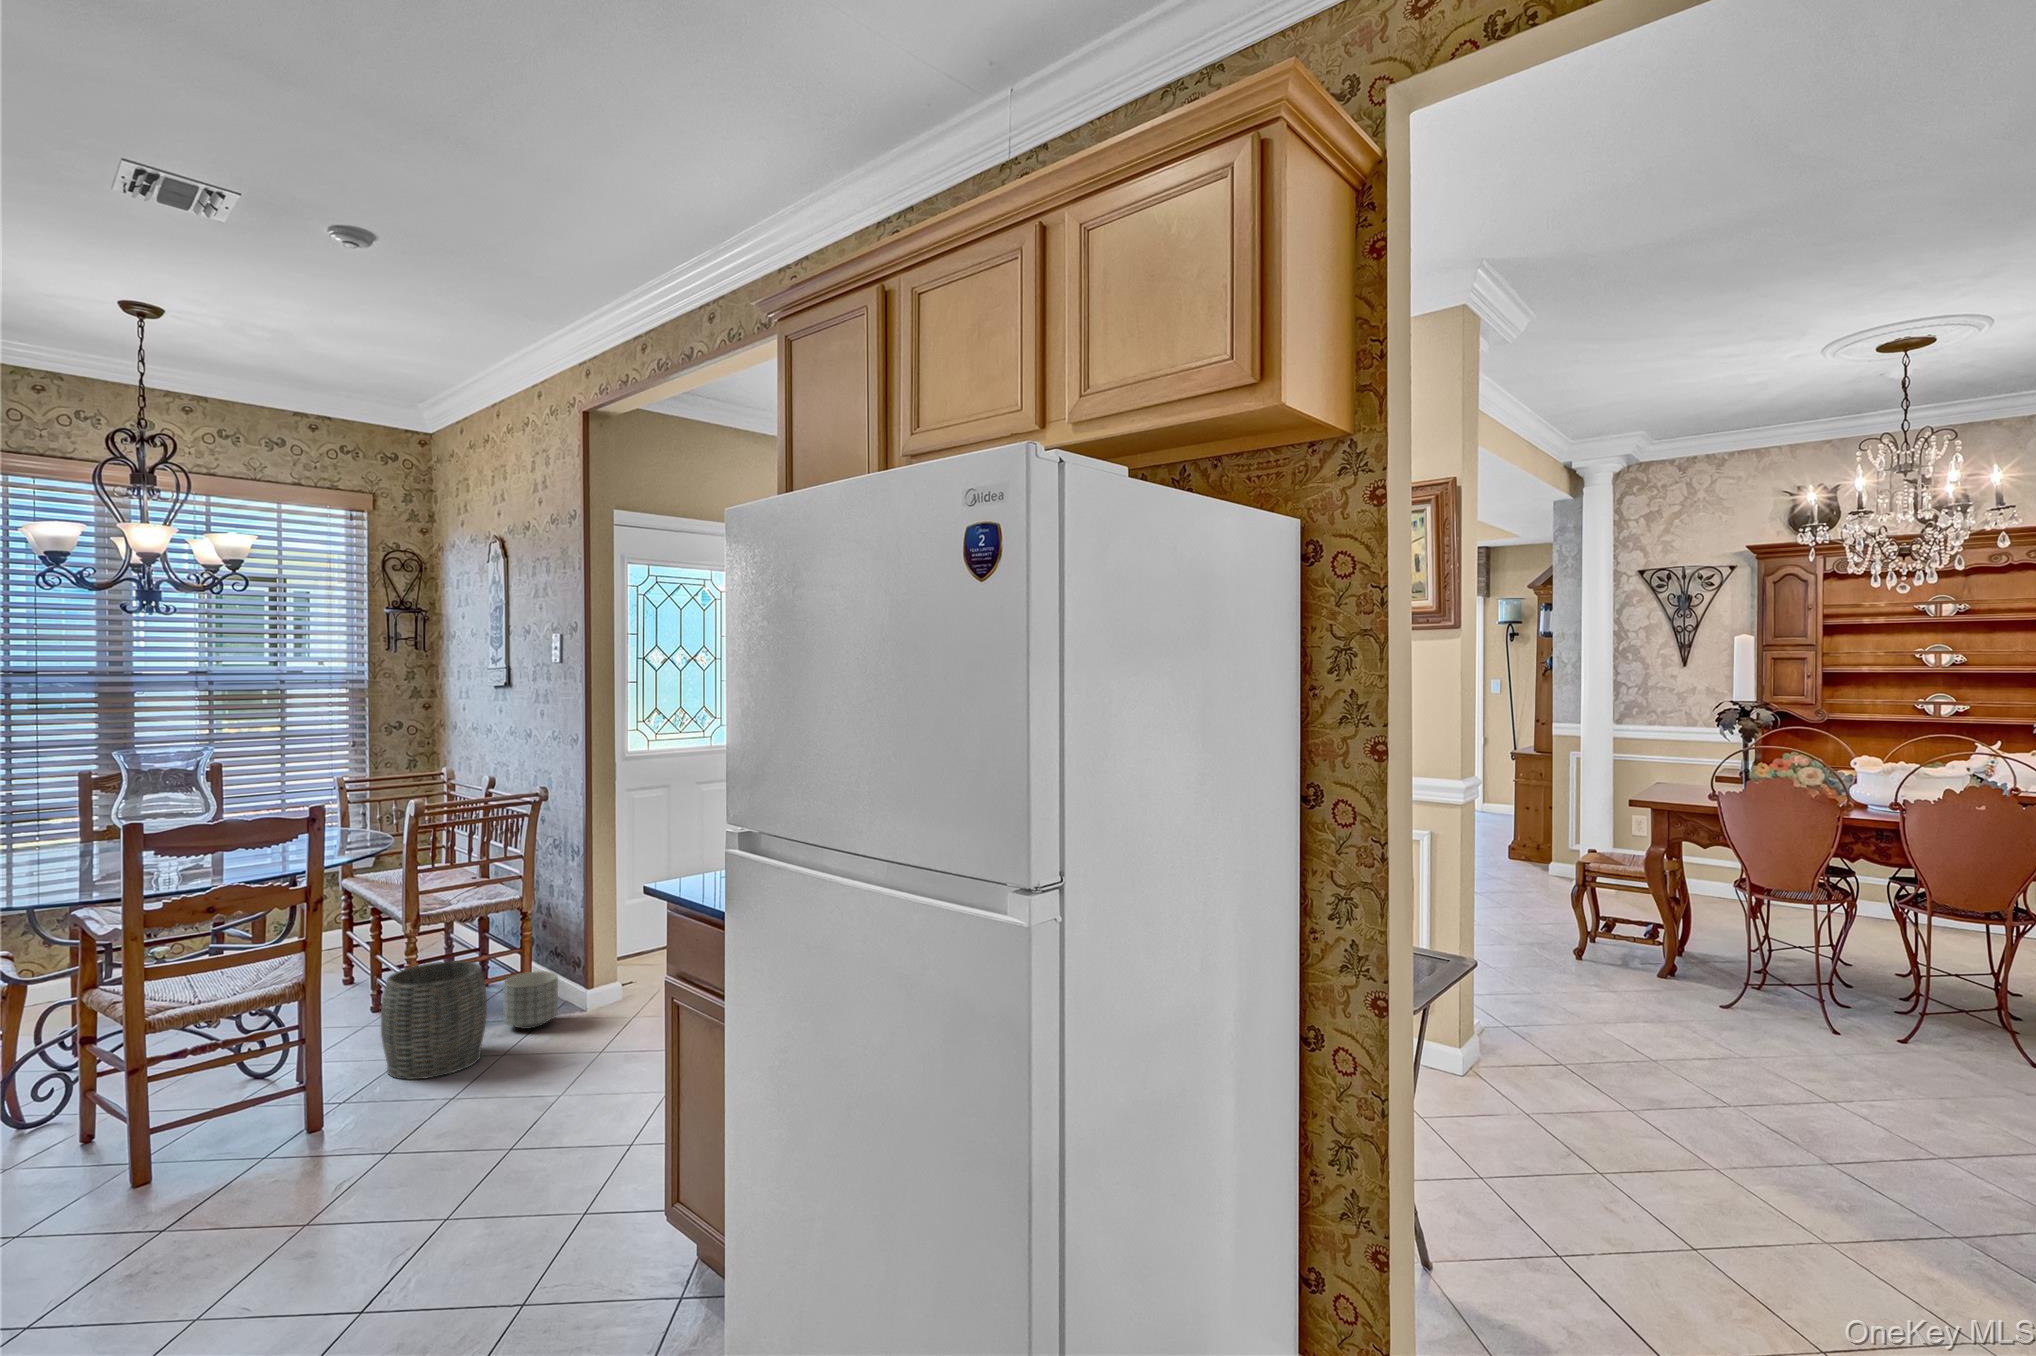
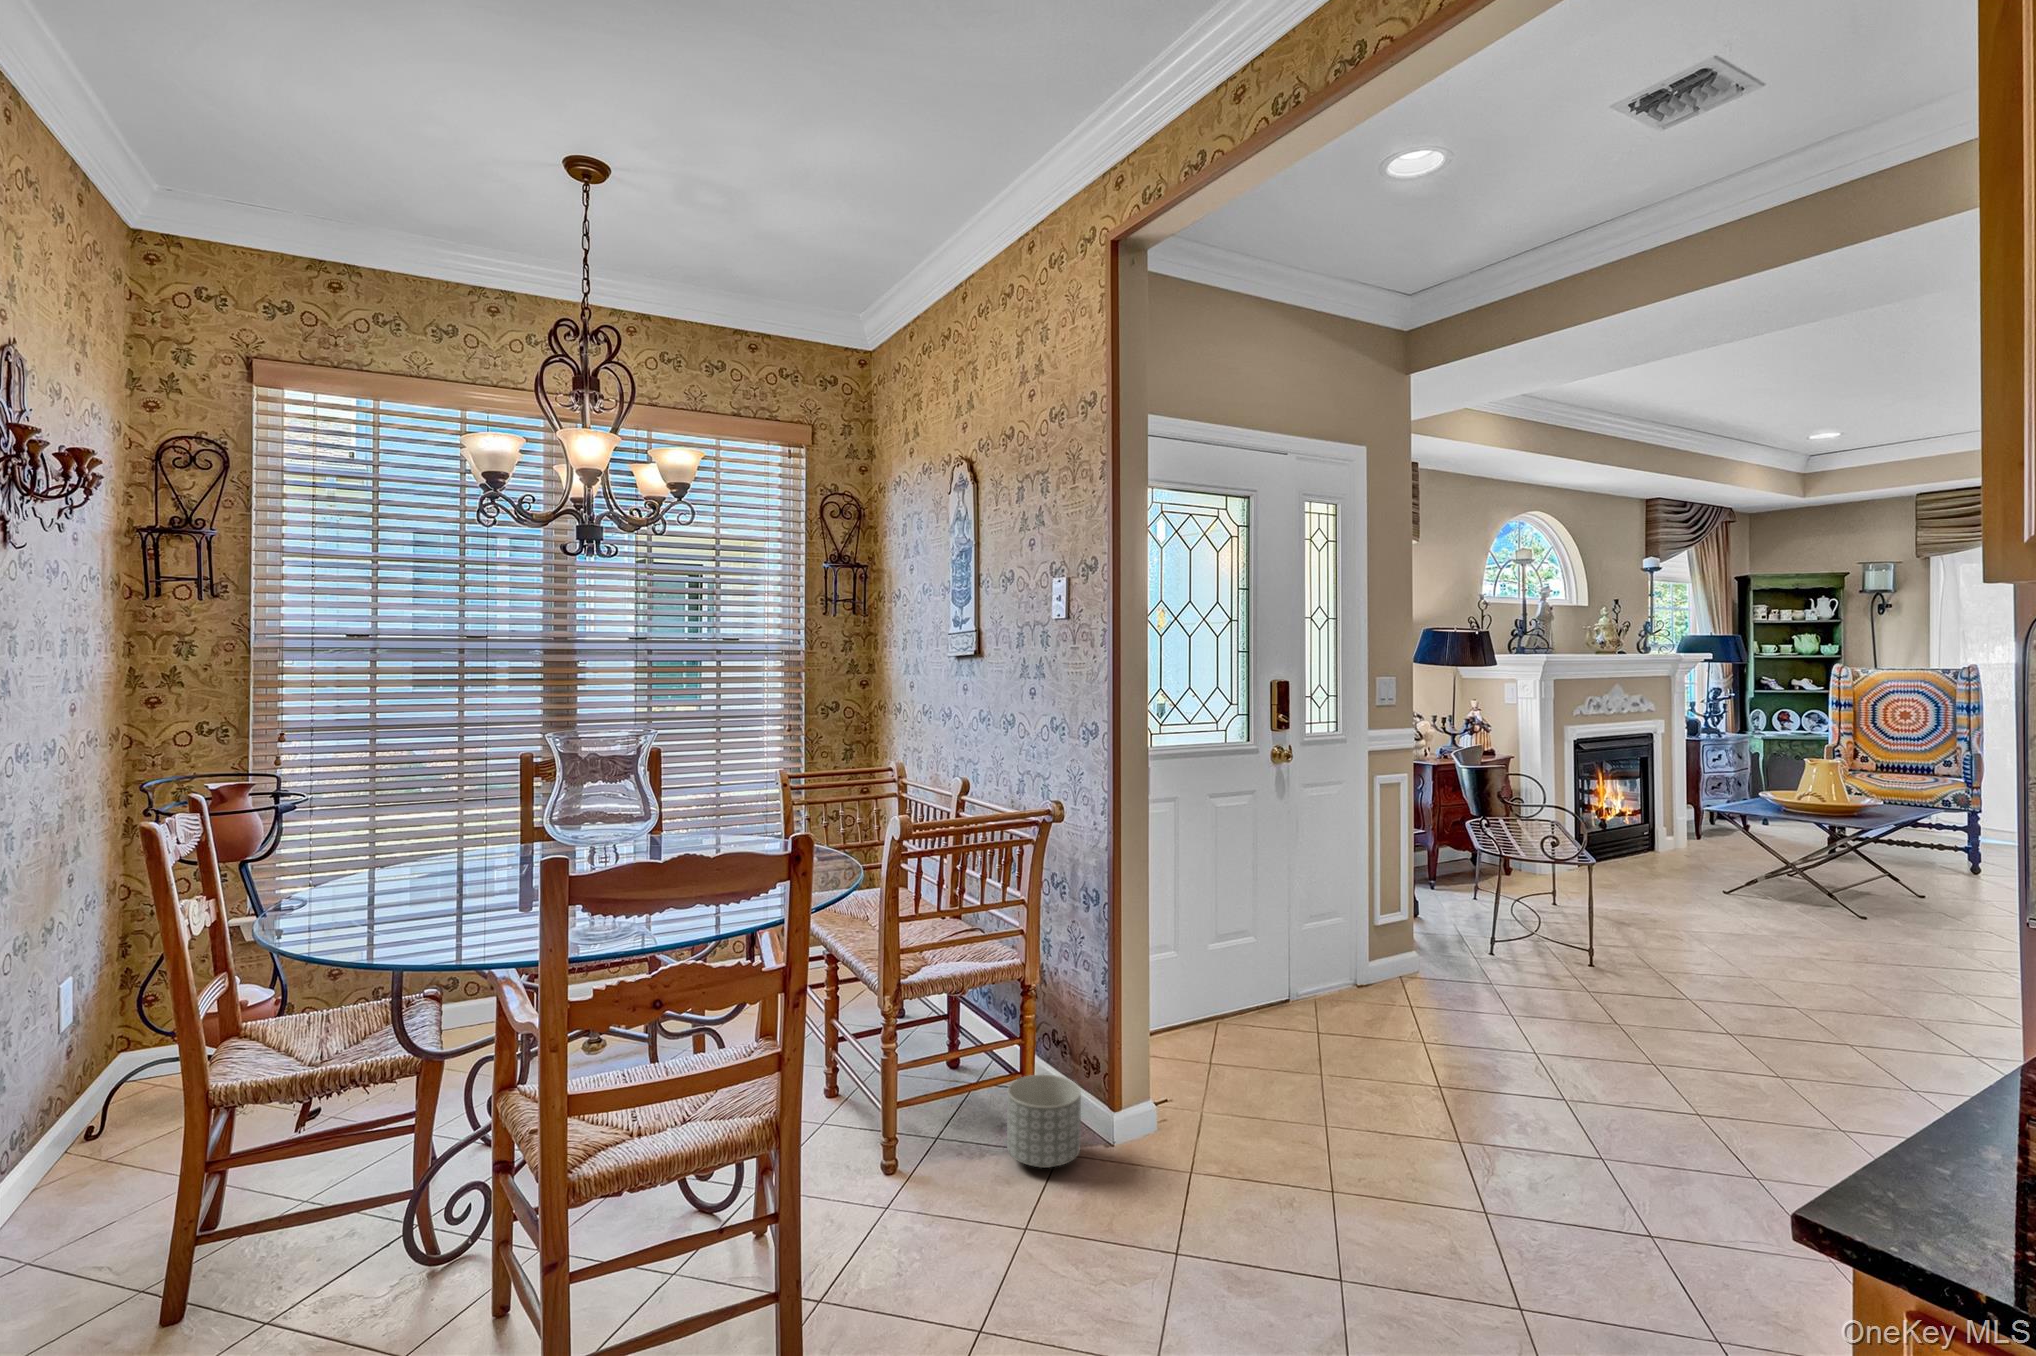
woven basket: present [381,961,487,1079] -> none [862,1064,1003,1269]

